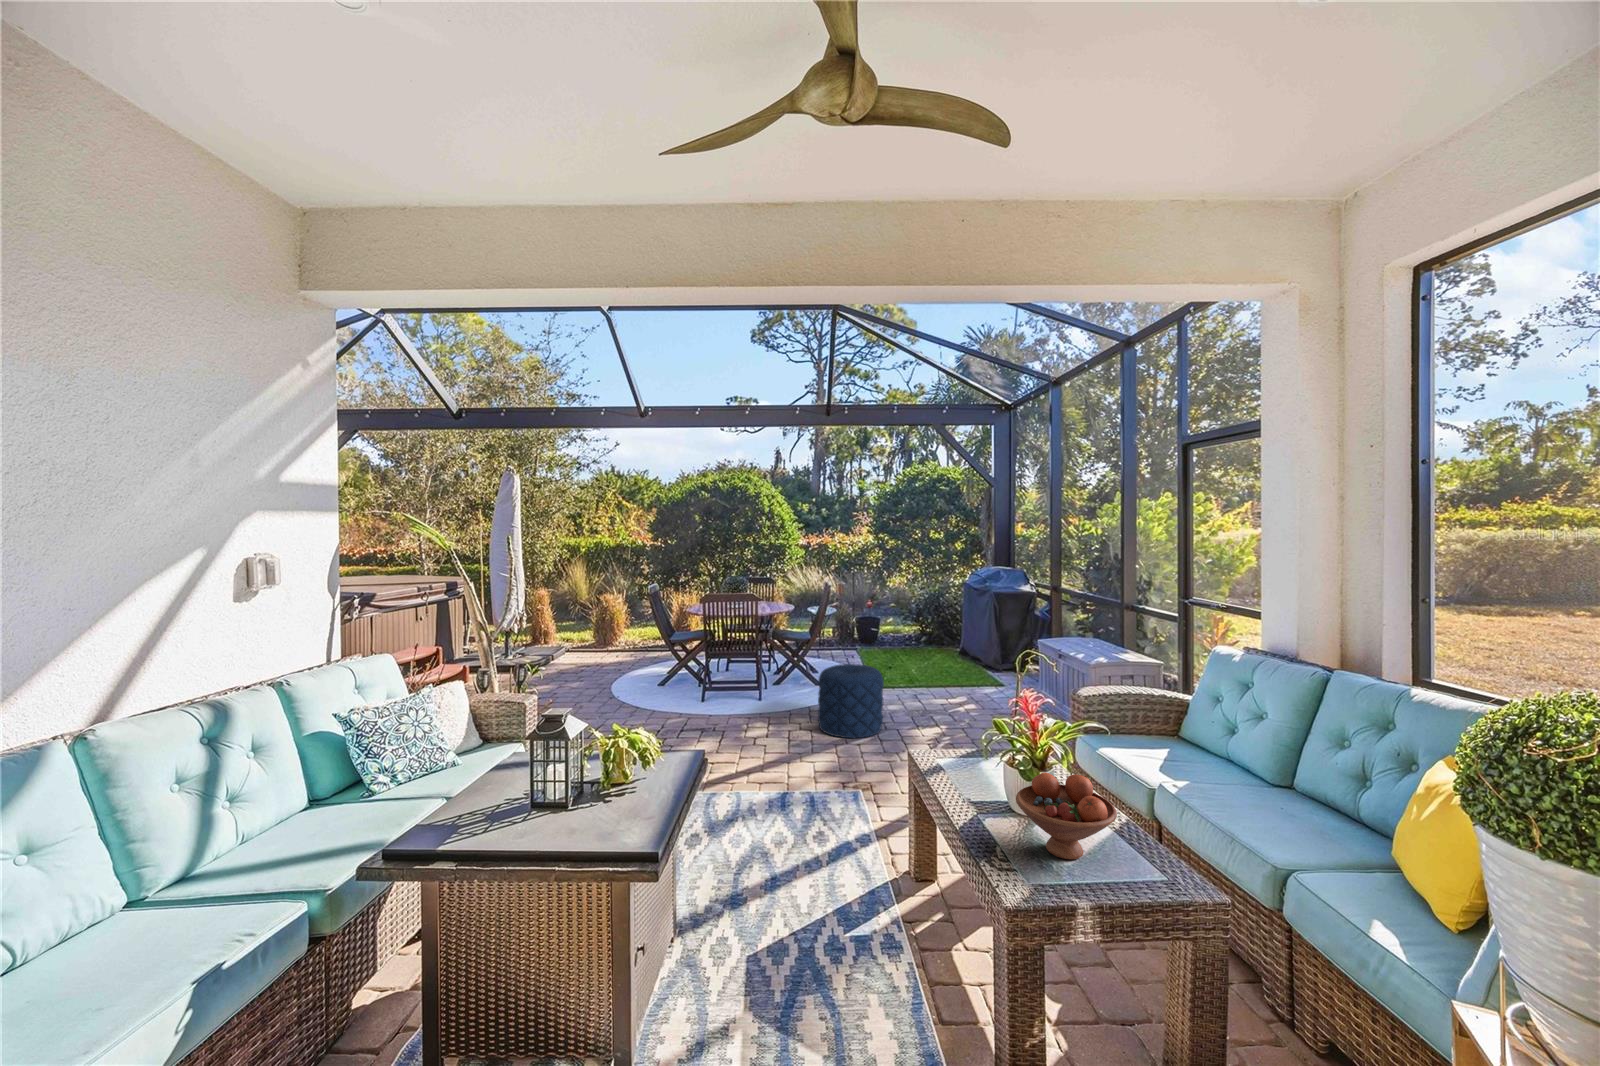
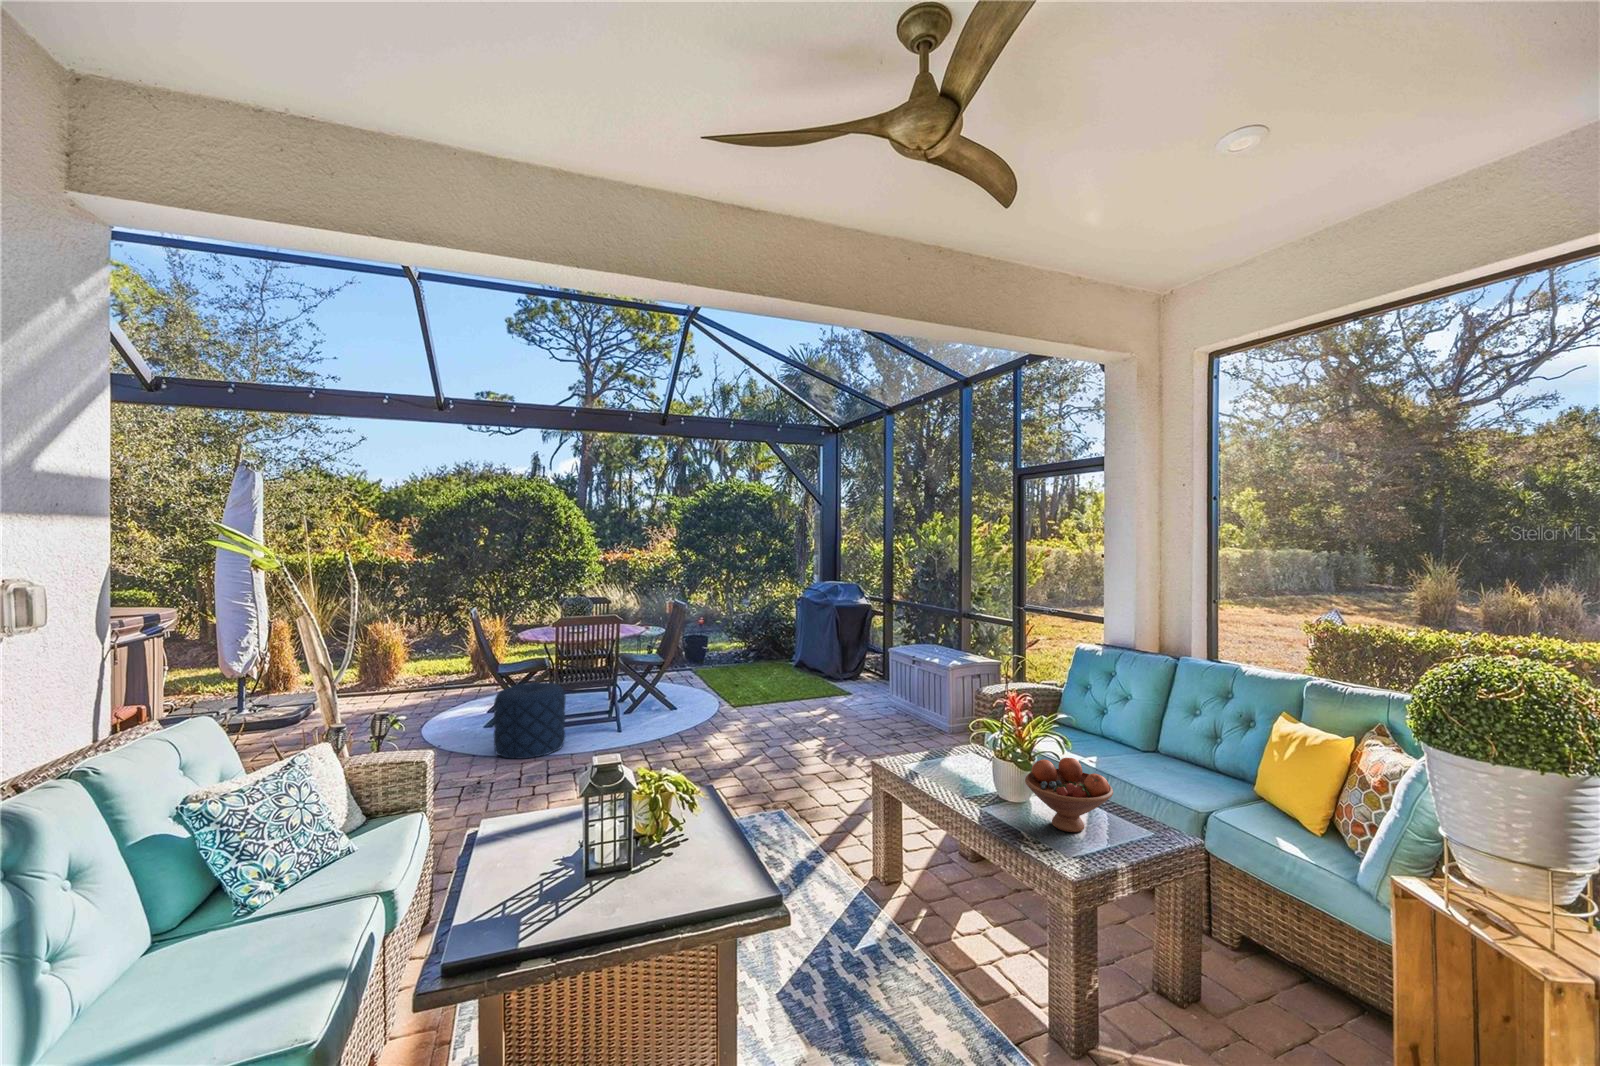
pouf: present [818,664,884,738] -> present [494,682,566,759]

